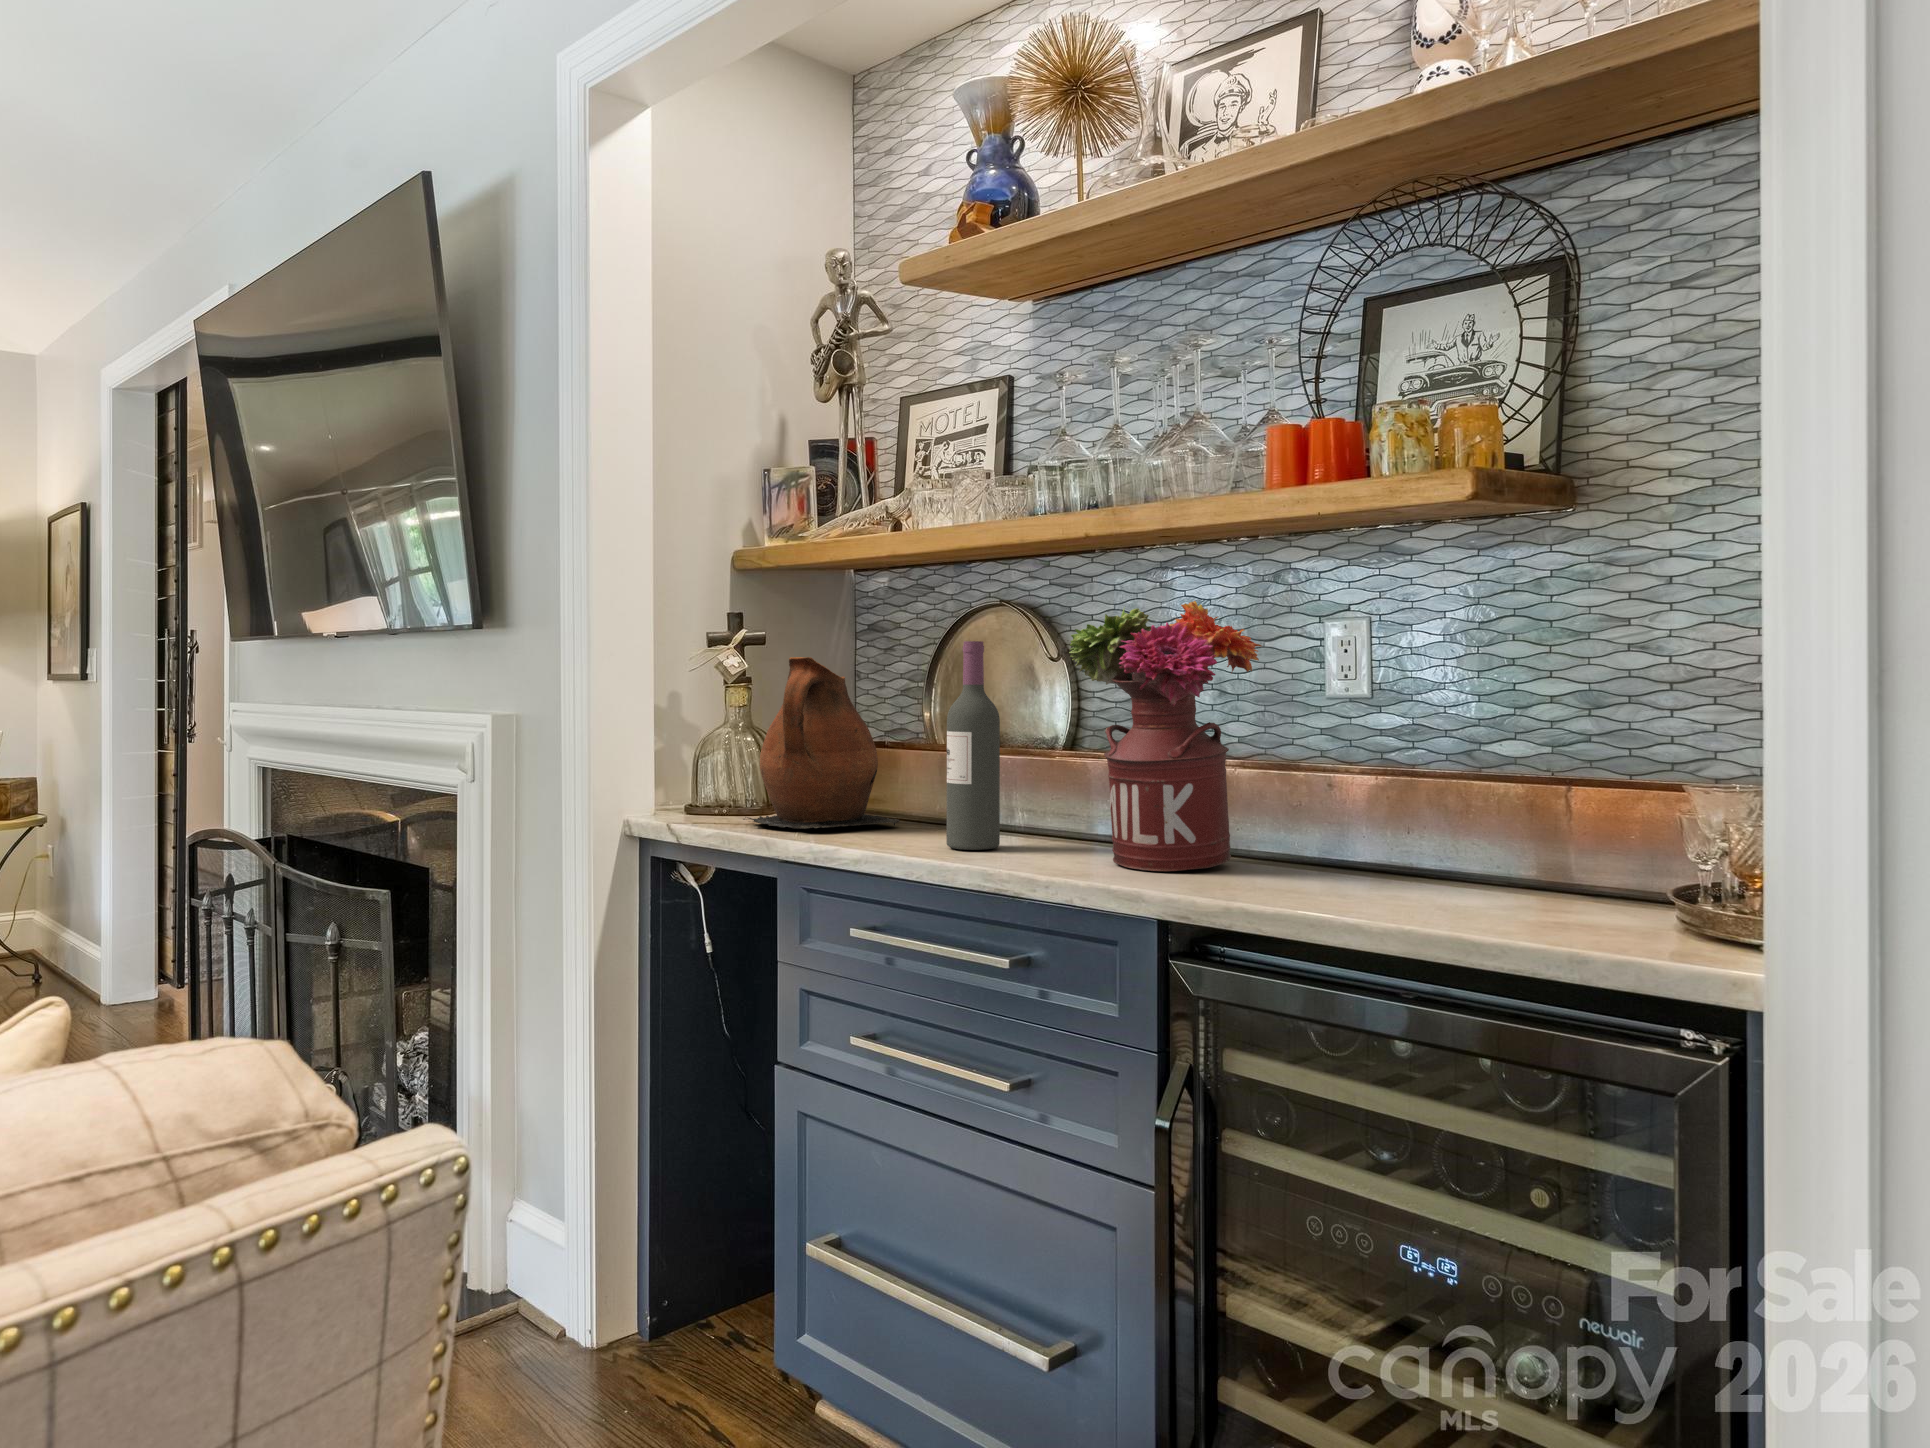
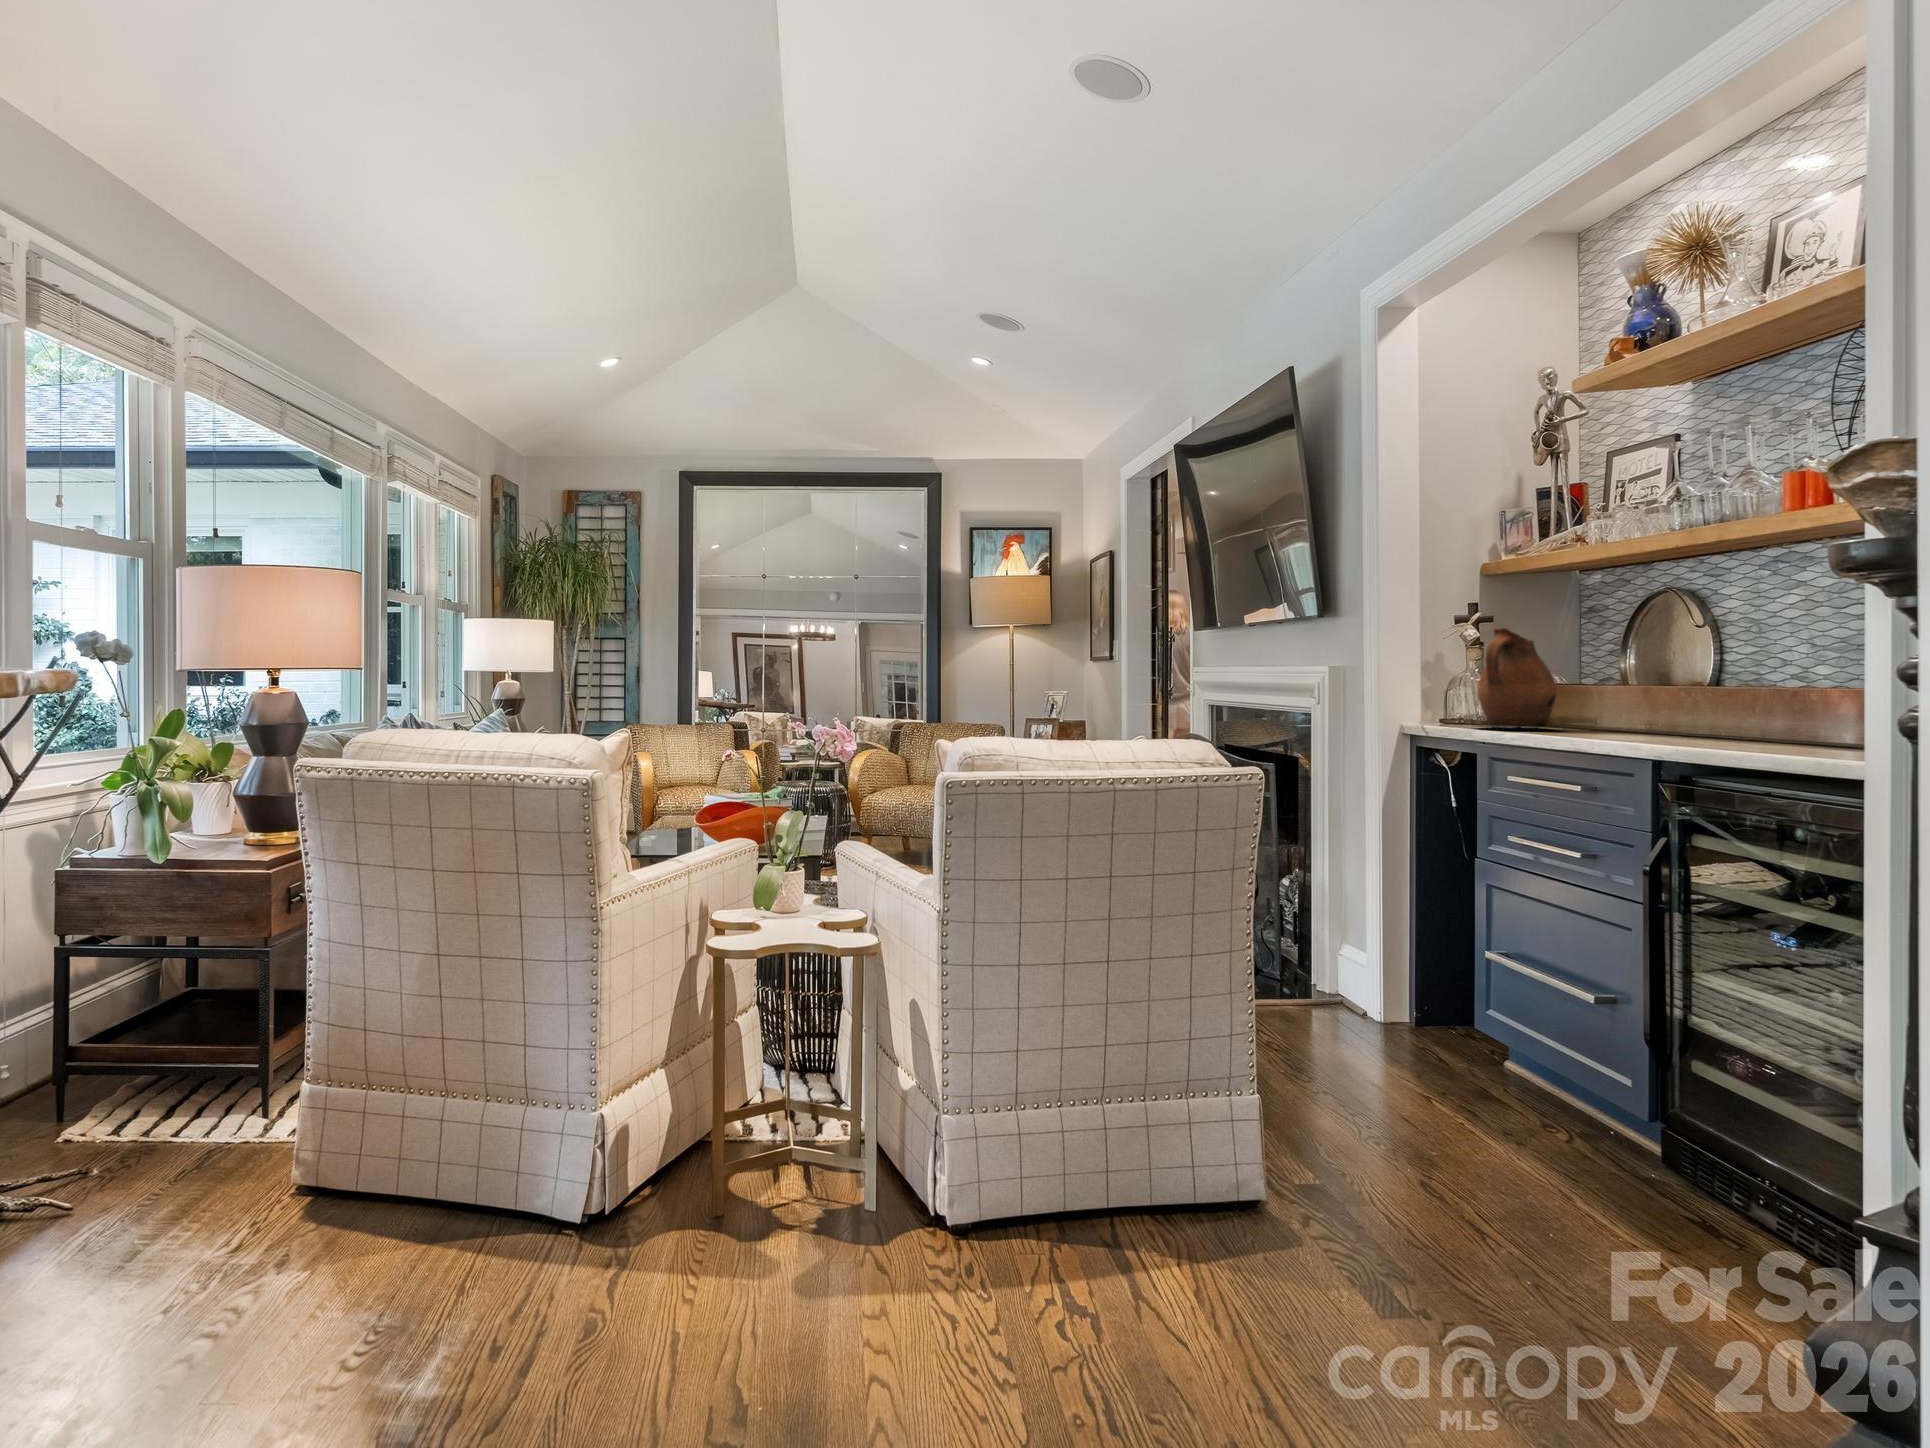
flower arrangement: present [1069,601,1262,871] -> none [1640,586,1769,745]
wine bottle: present [946,641,1000,850] -> none [1575,615,1612,737]

